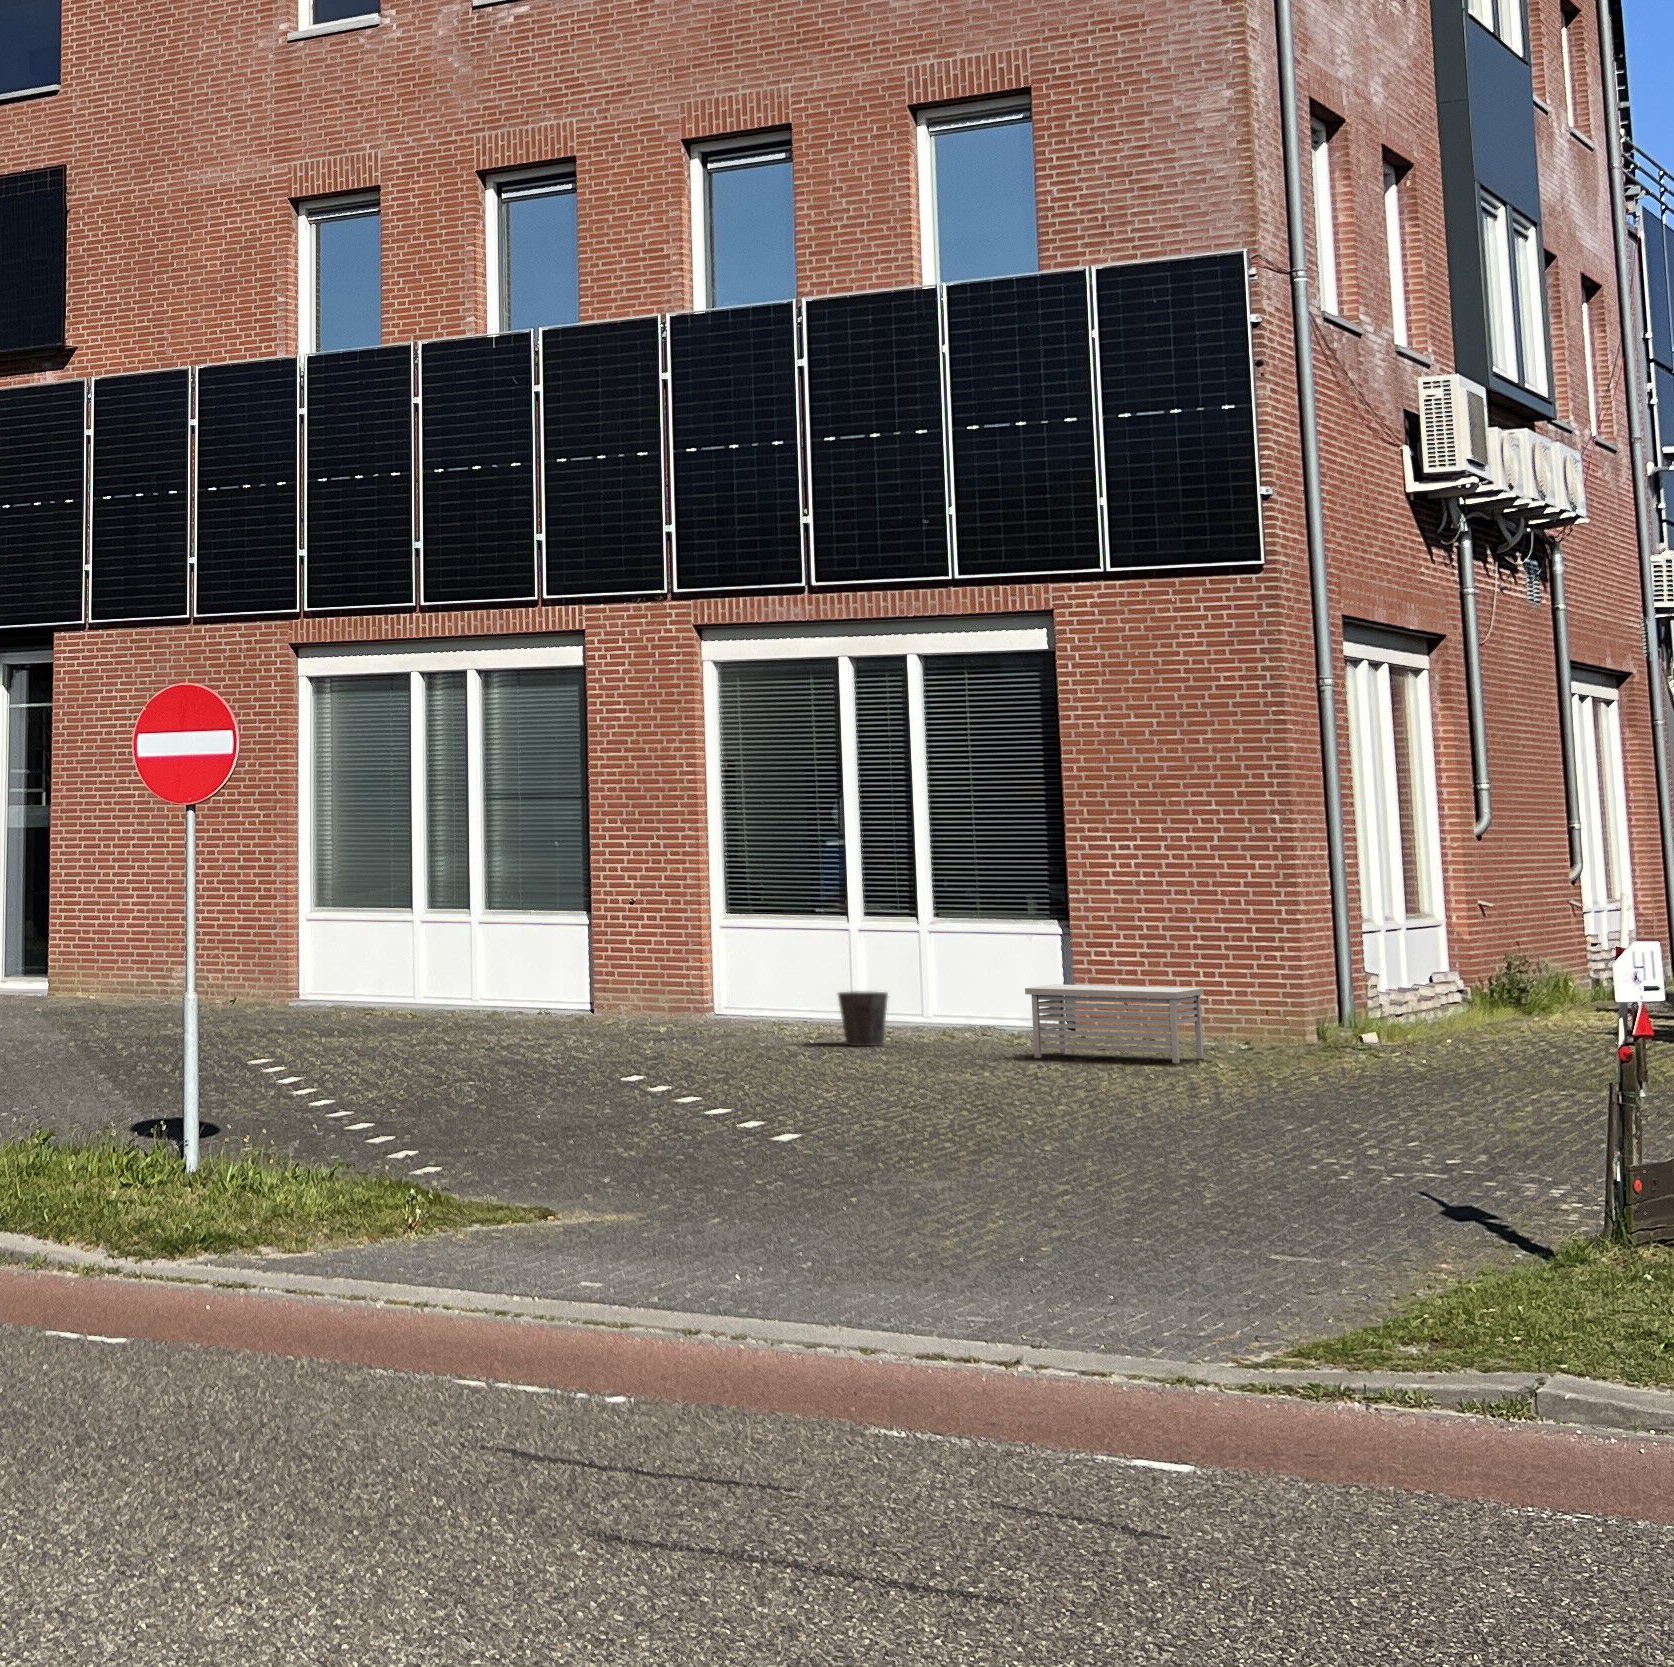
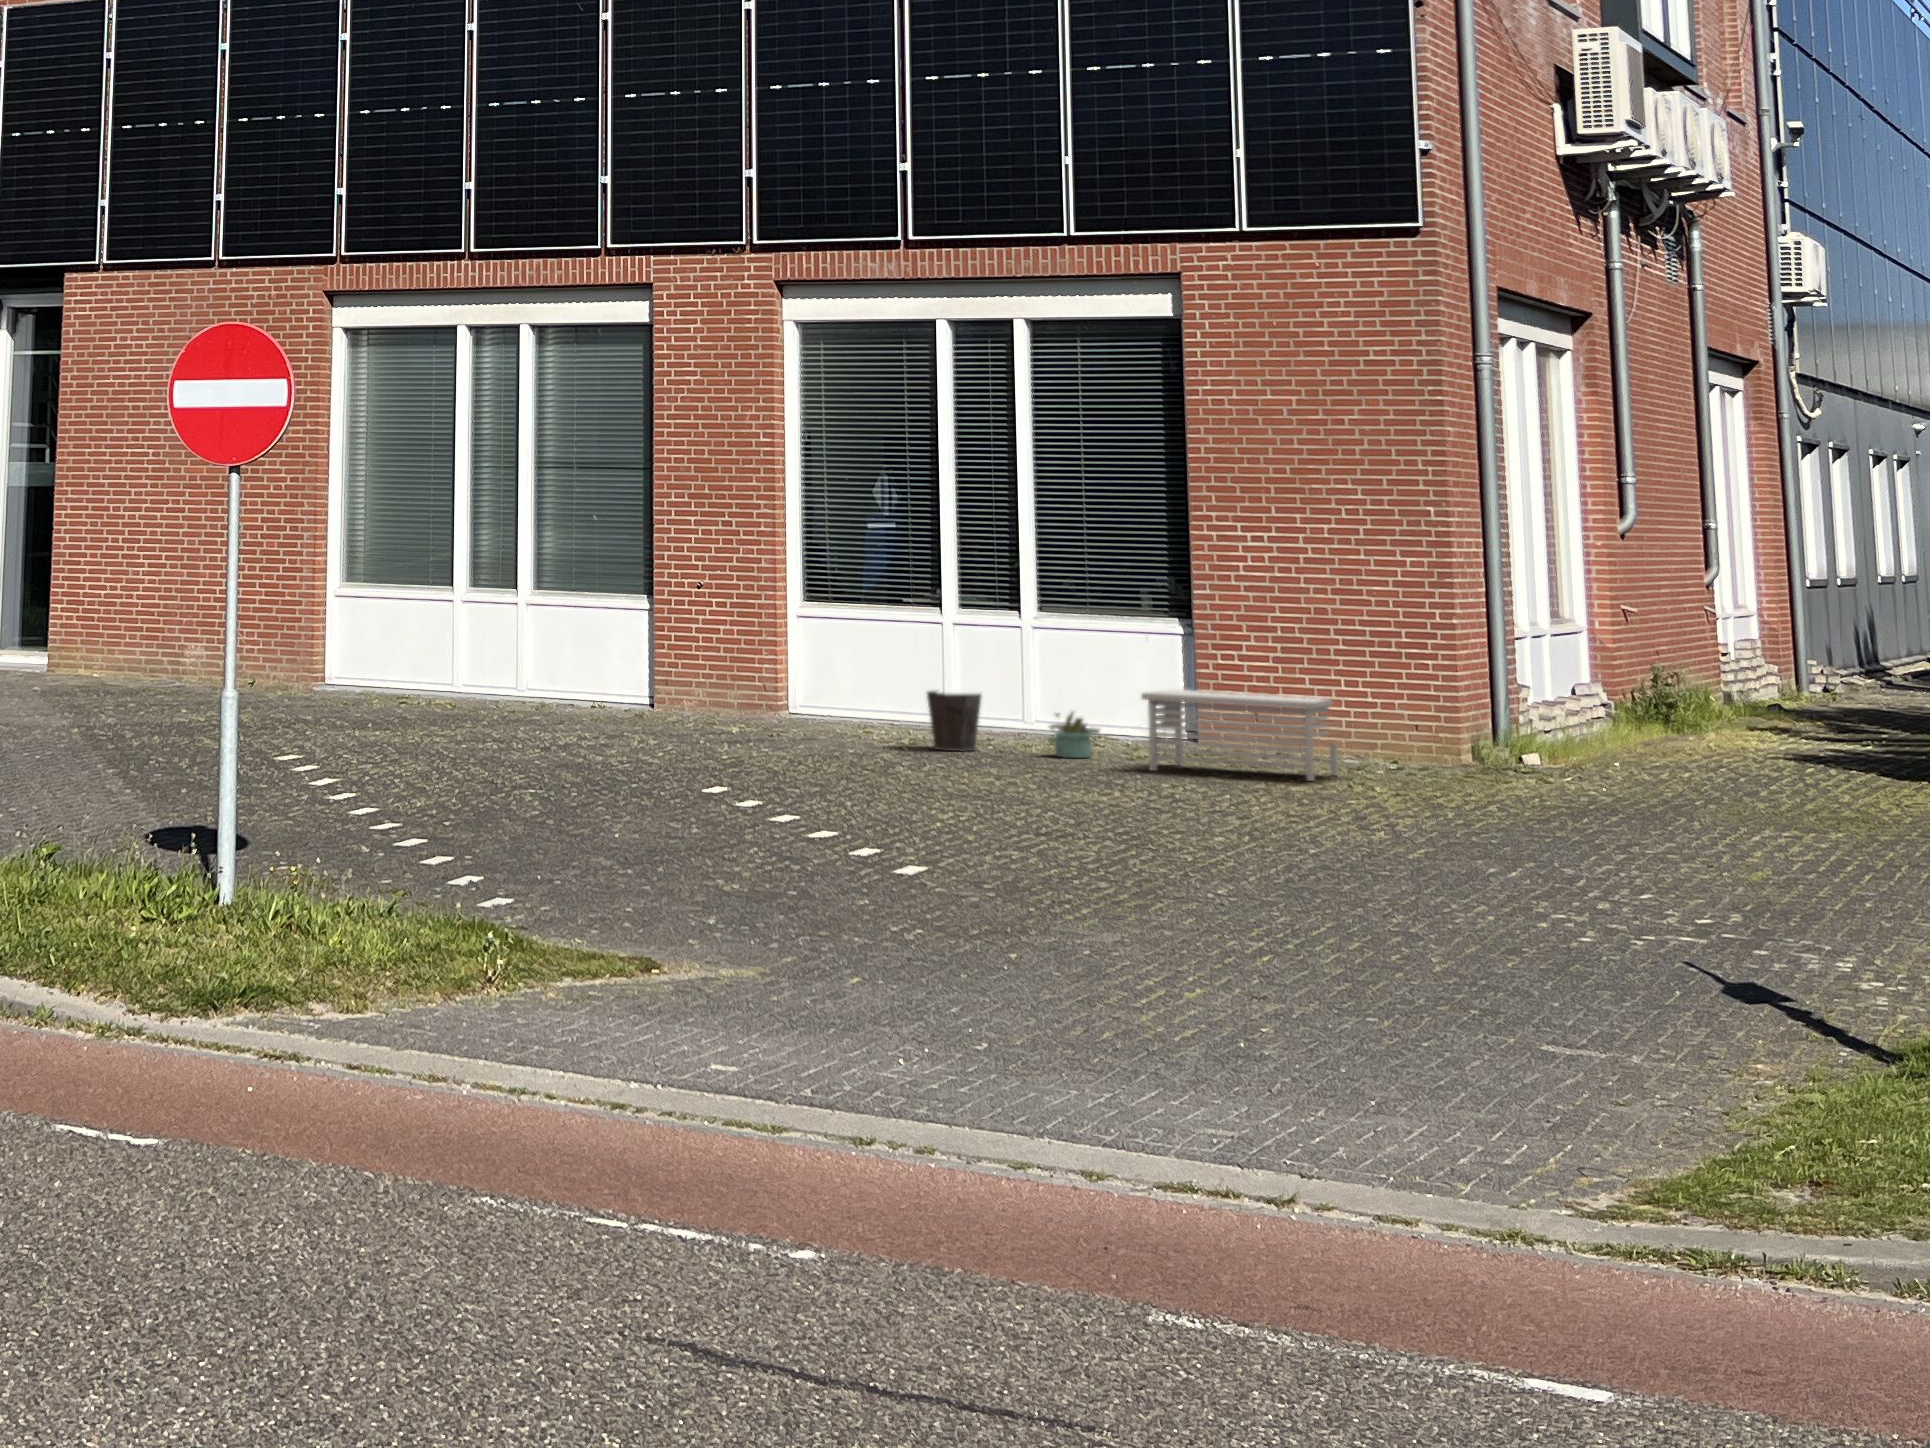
decorative plant: none [945,1006,994,1050] -> present [1049,712,1099,758]

